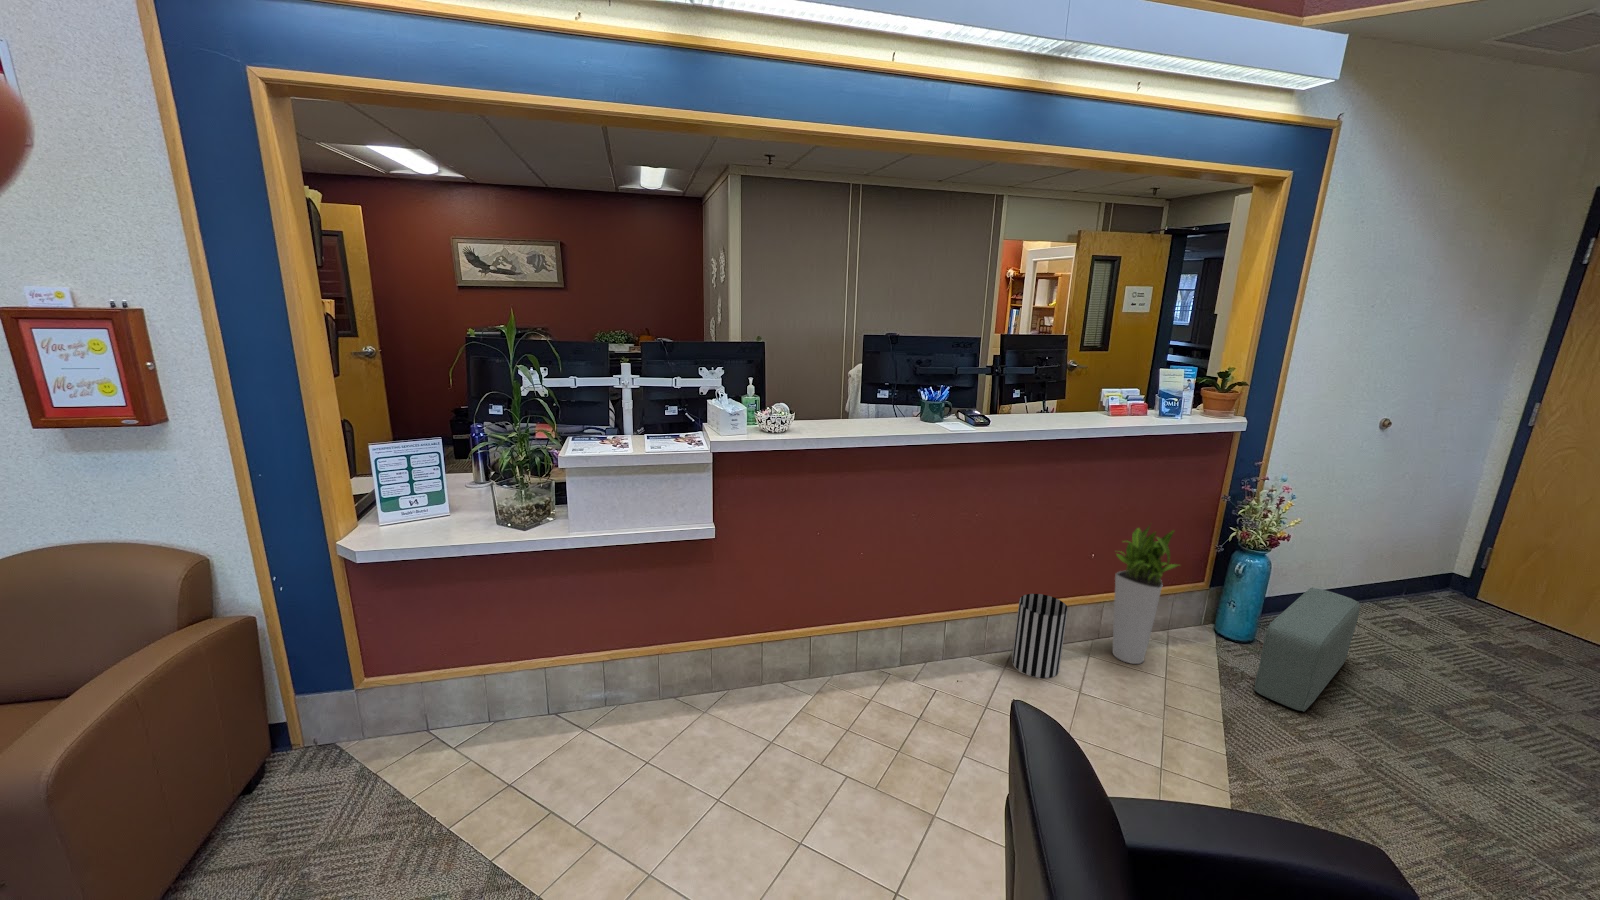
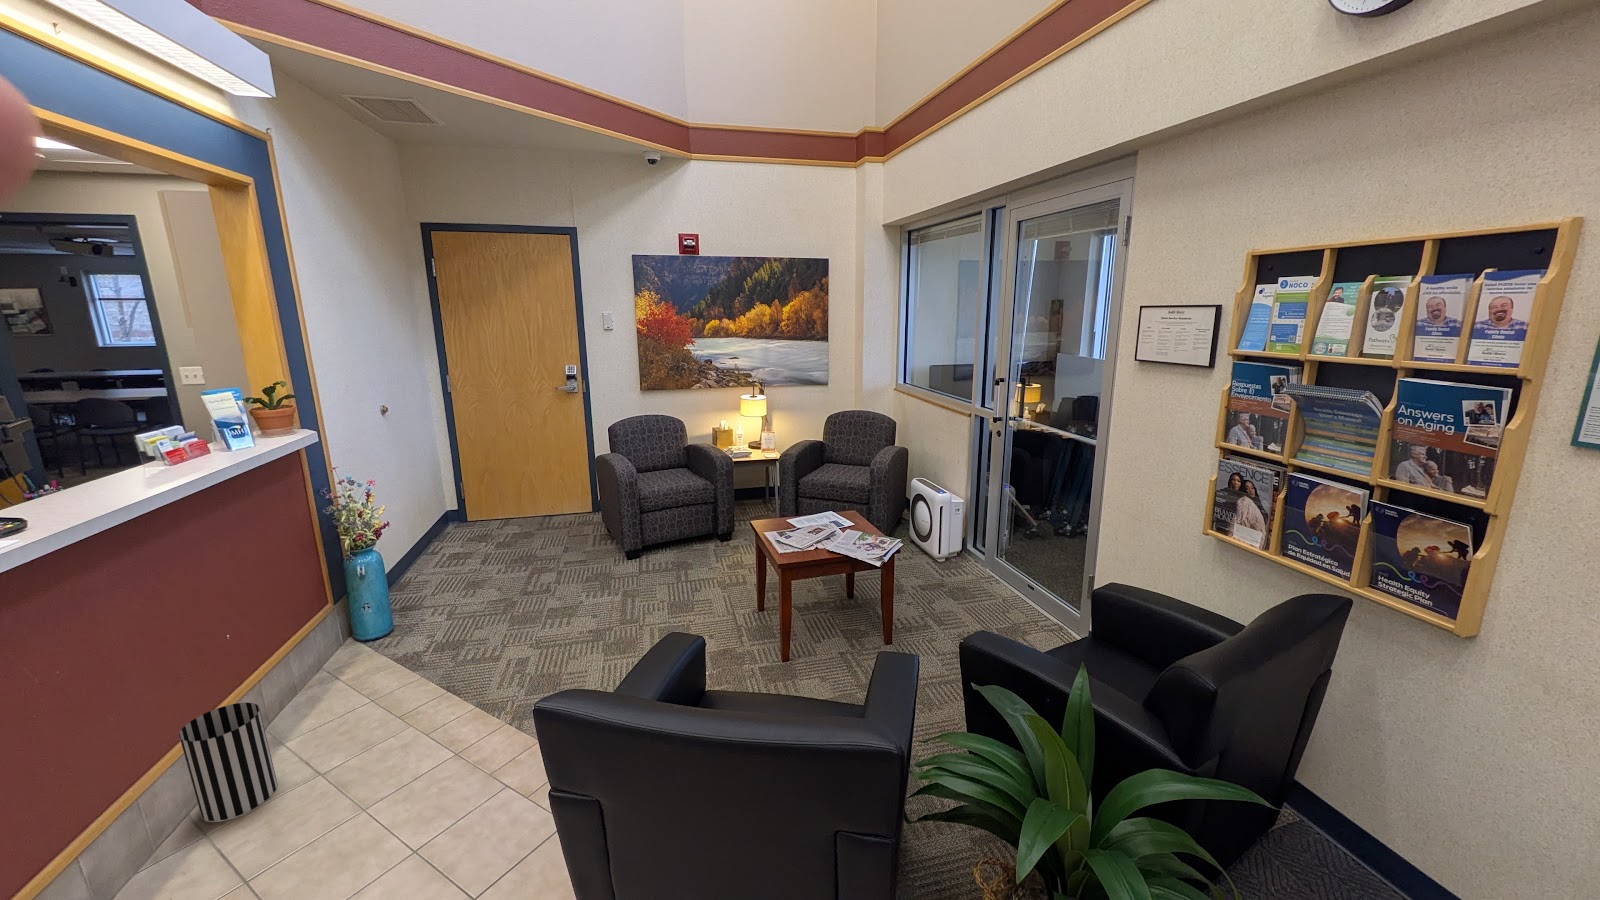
planter: present [1113,526,1177,664] -> none [256,559,339,722]
pouf: present [1254,588,1360,711] -> none [414,550,479,657]

